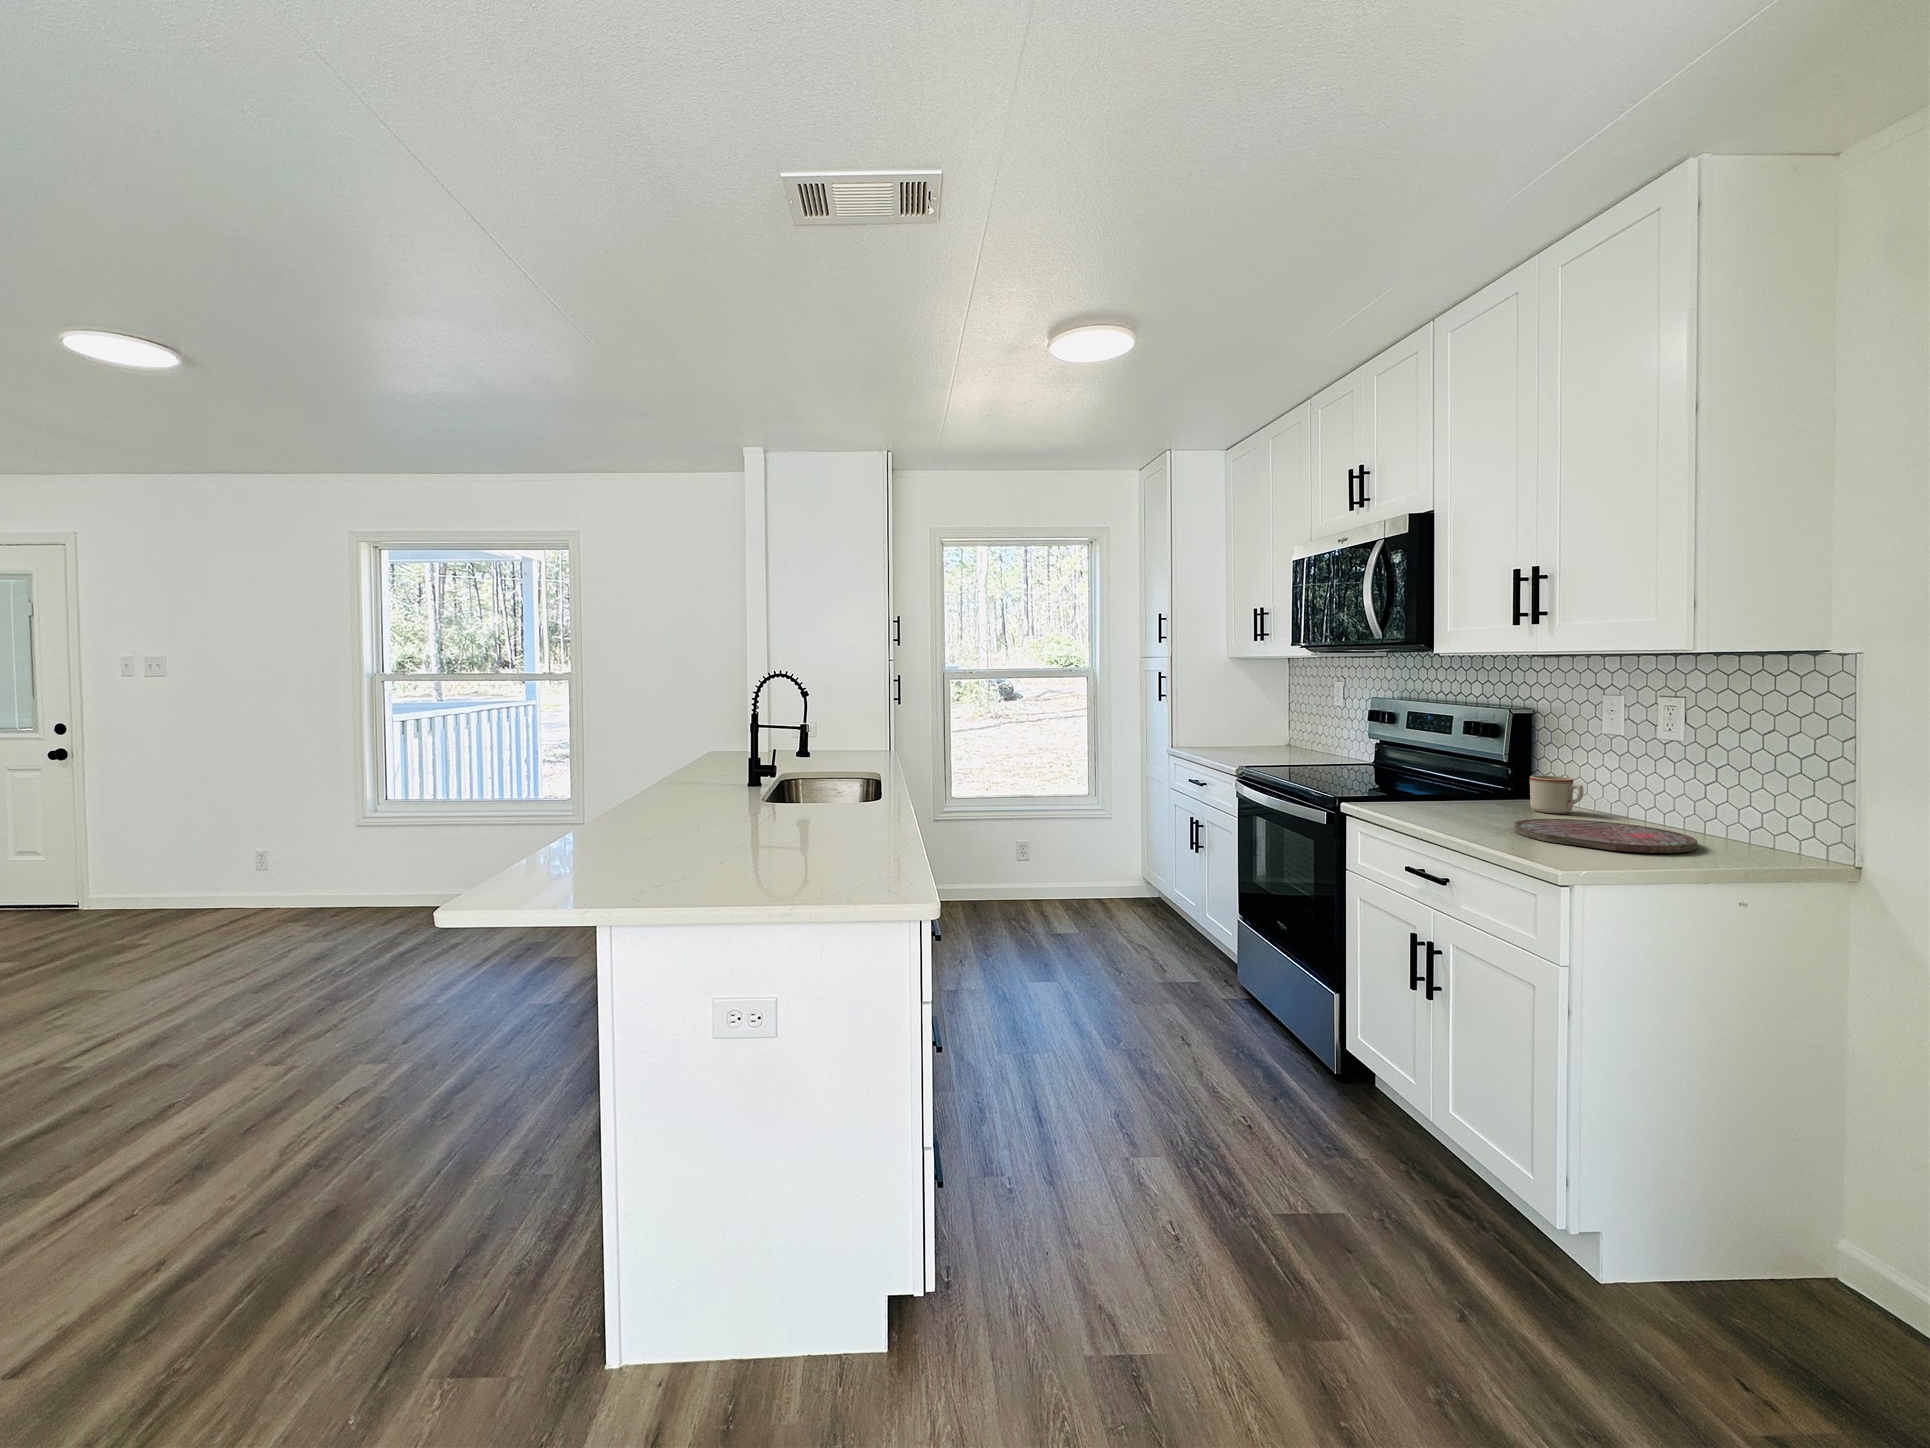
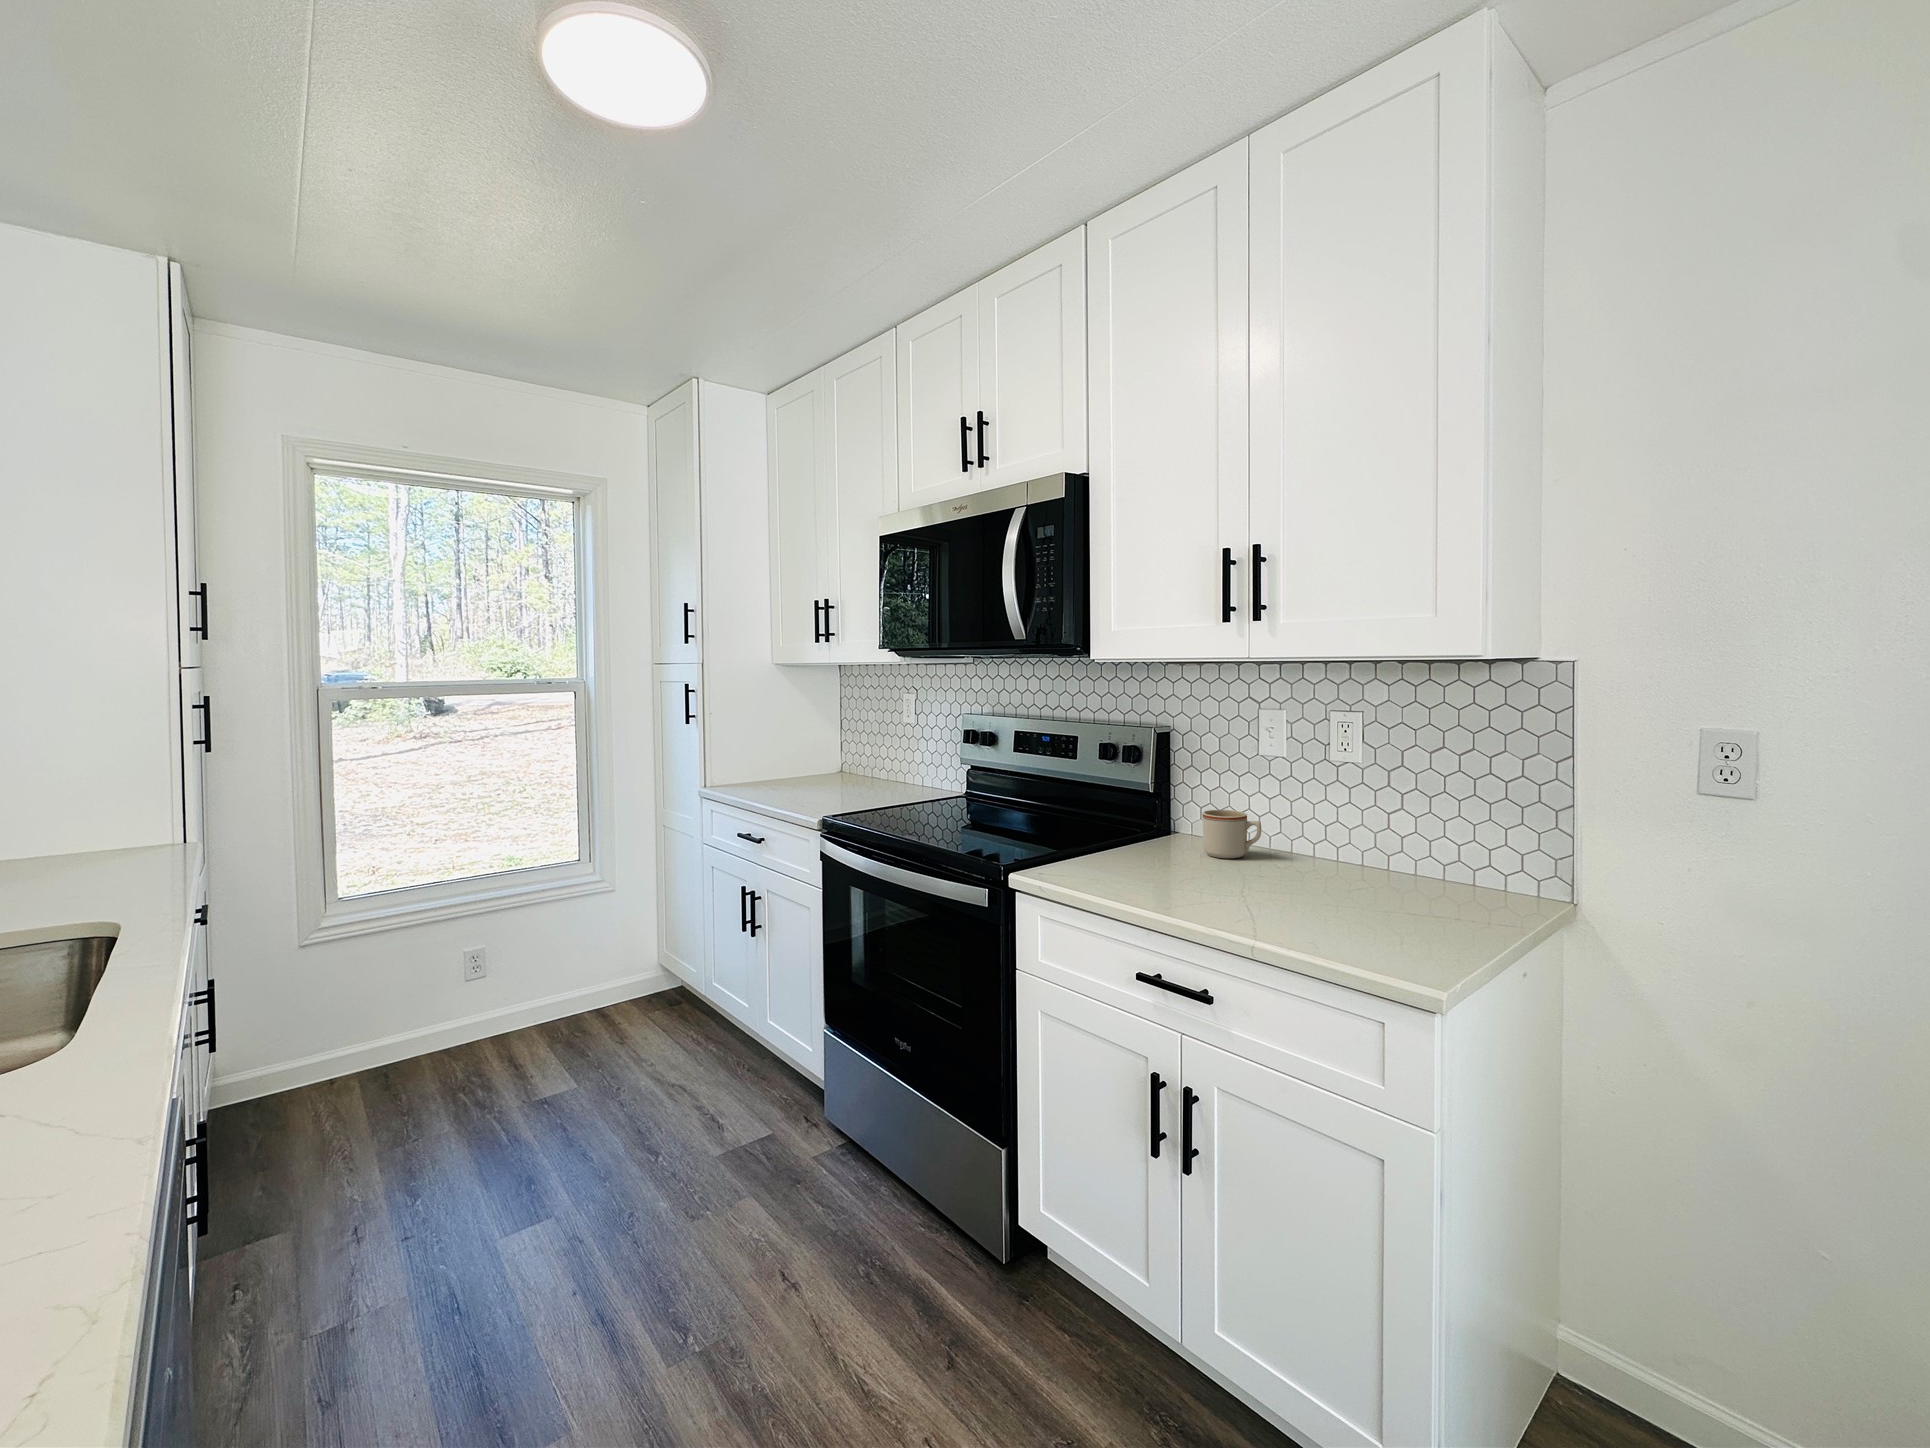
cutting board: present [1514,819,1697,853] -> none [1245,869,1444,925]

